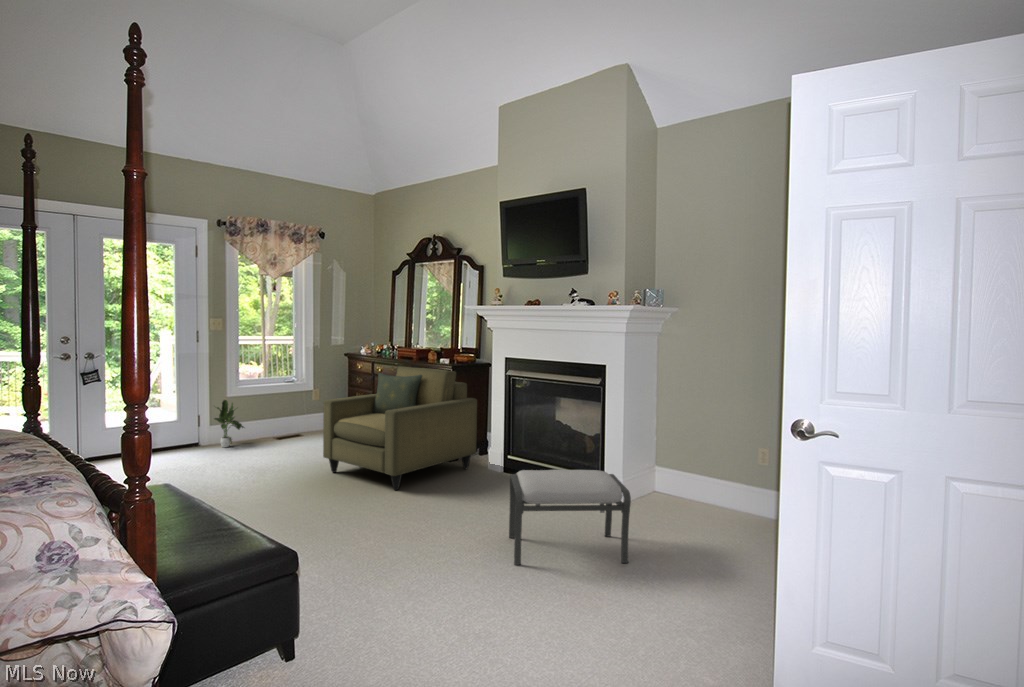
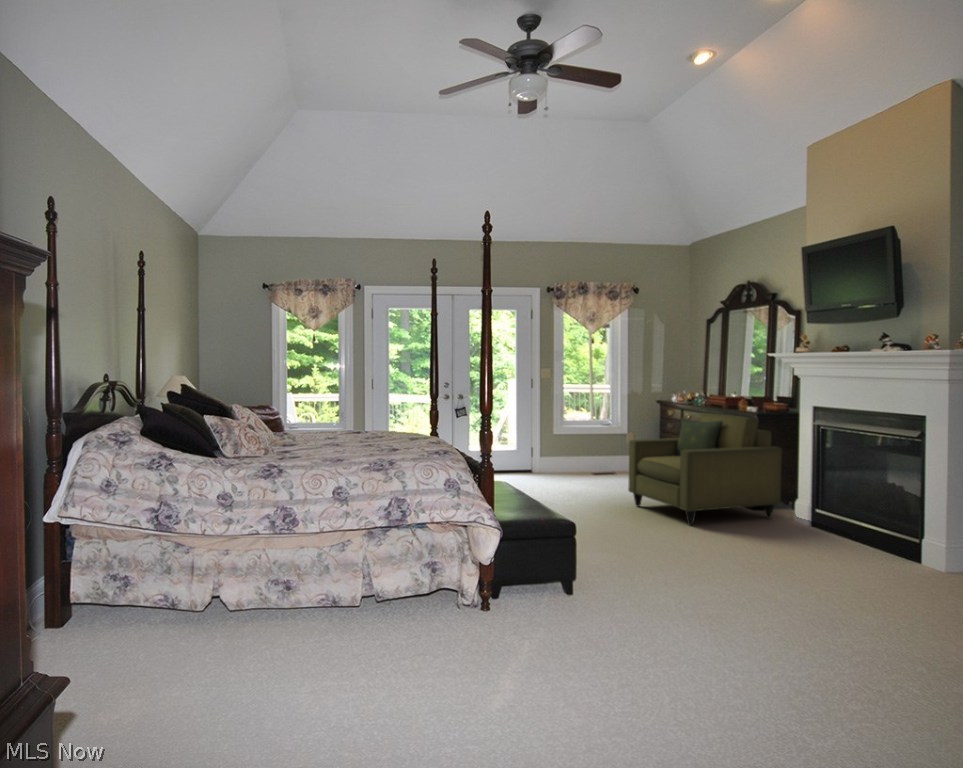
potted plant: present [214,400,244,447] -> none [543,439,568,480]
ottoman: present [509,470,631,565] -> none [782,509,914,612]

